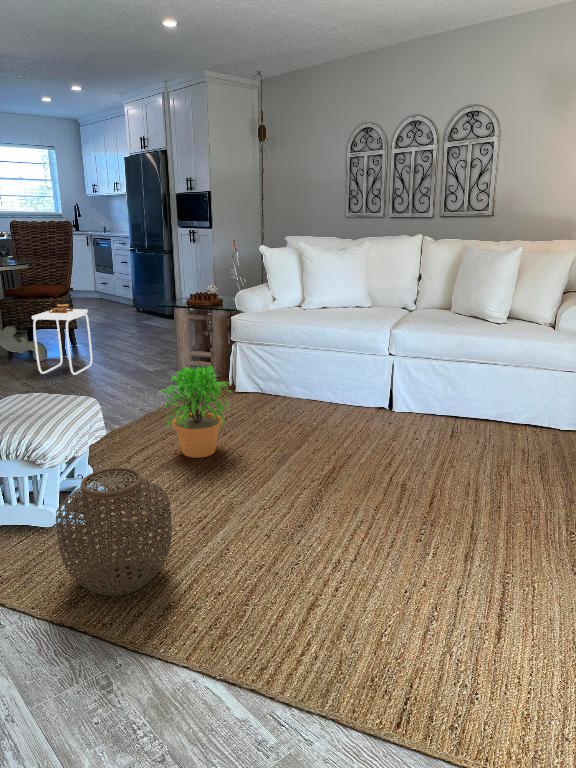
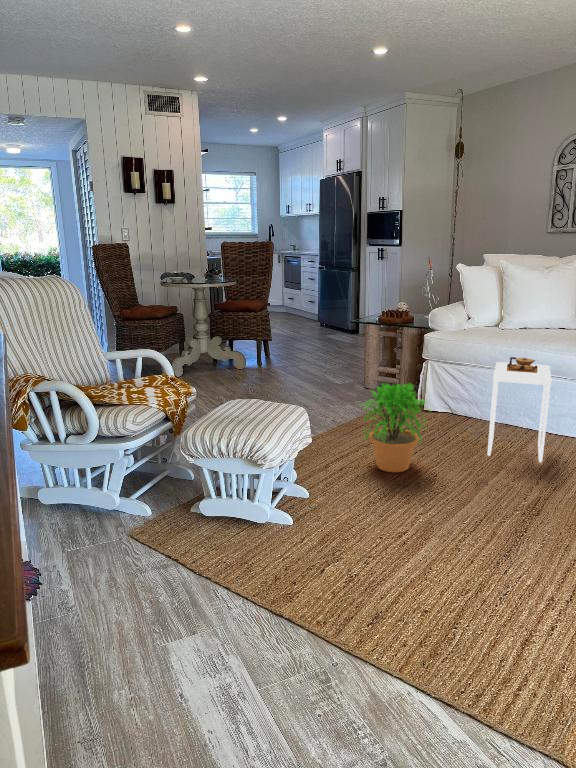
side table: present [32,304,92,375] -> present [488,357,551,462]
woven basket: present [56,468,172,596] -> none [279,476,381,596]

